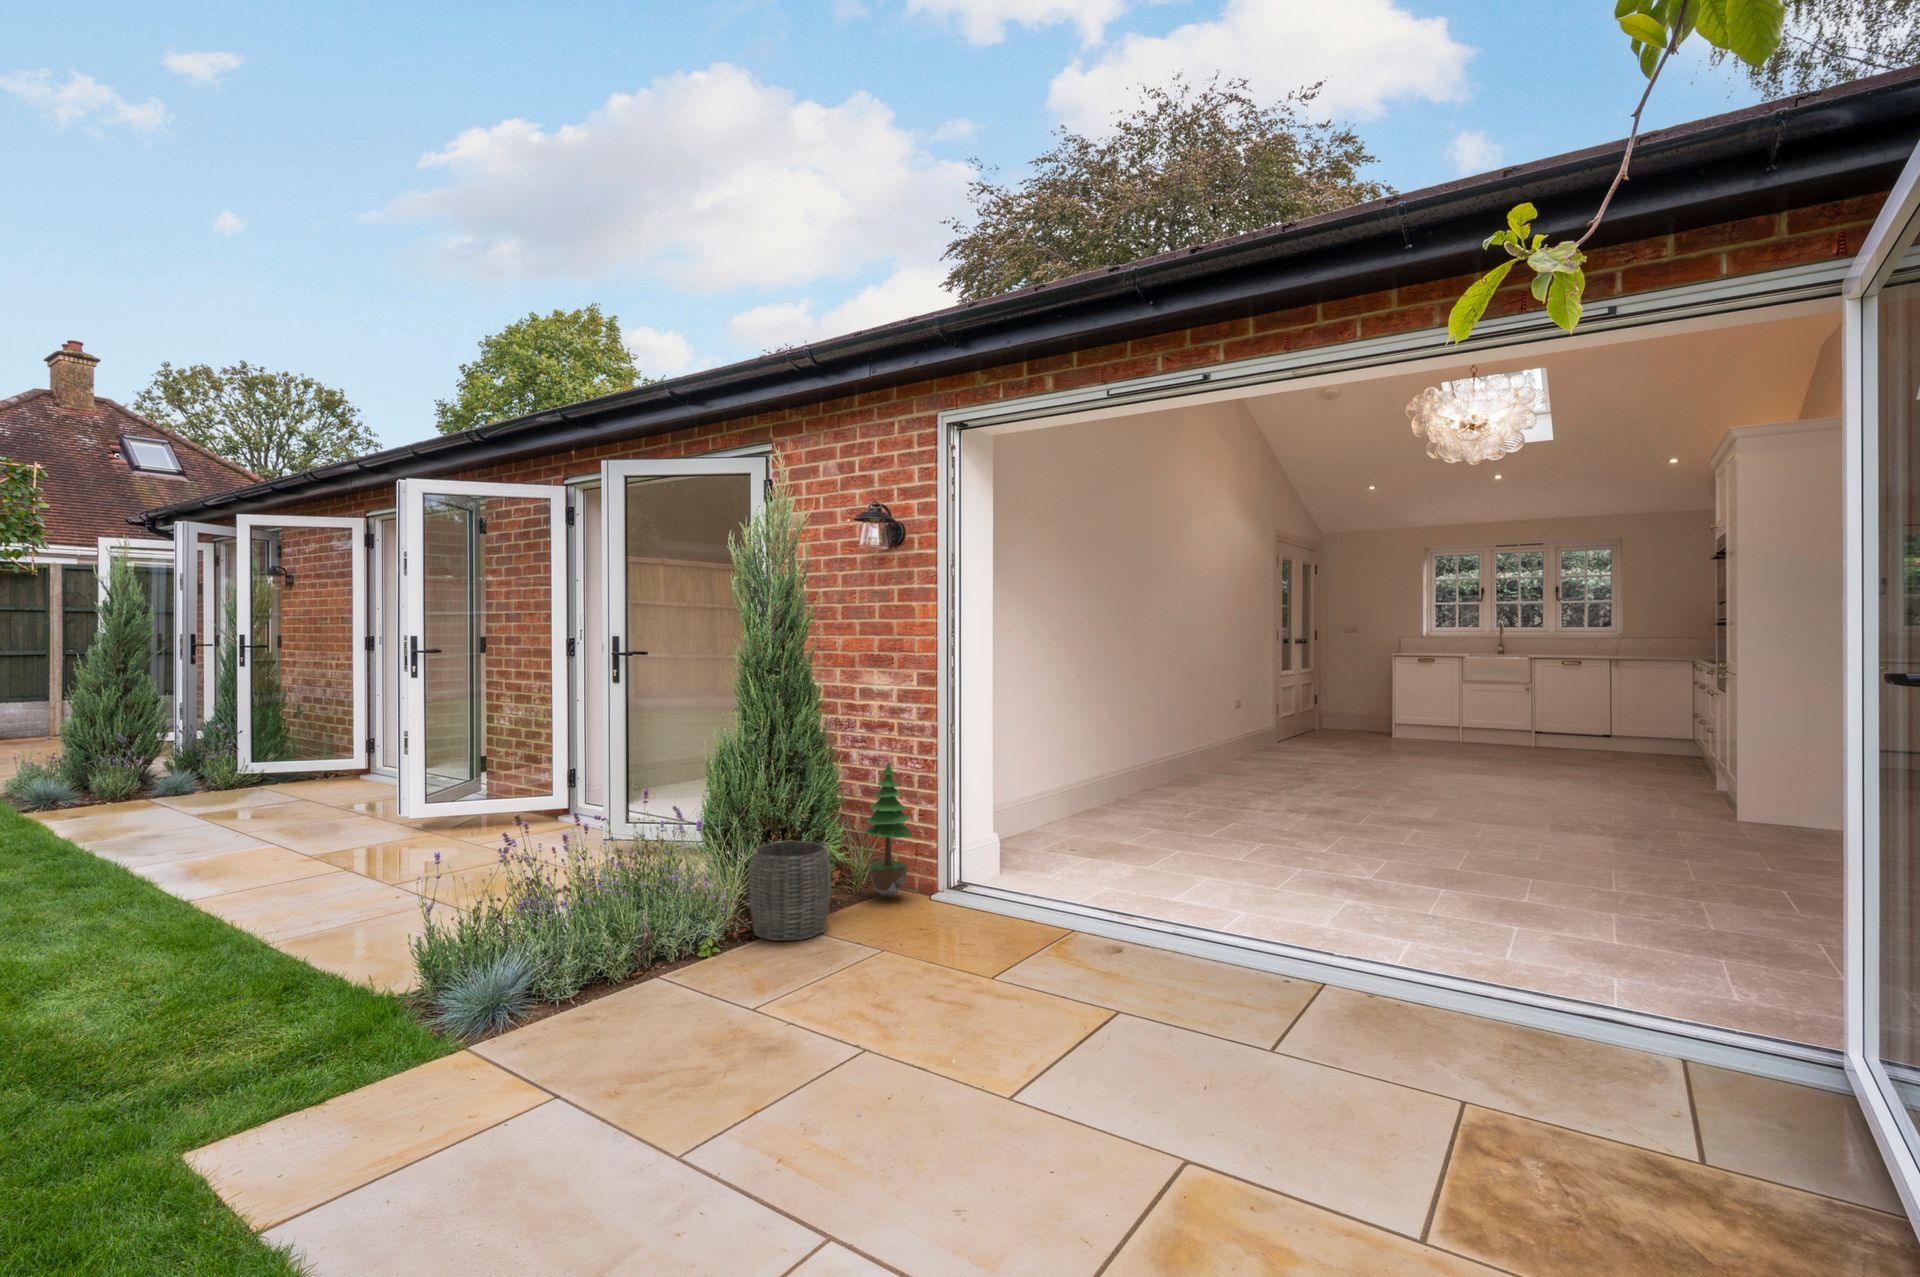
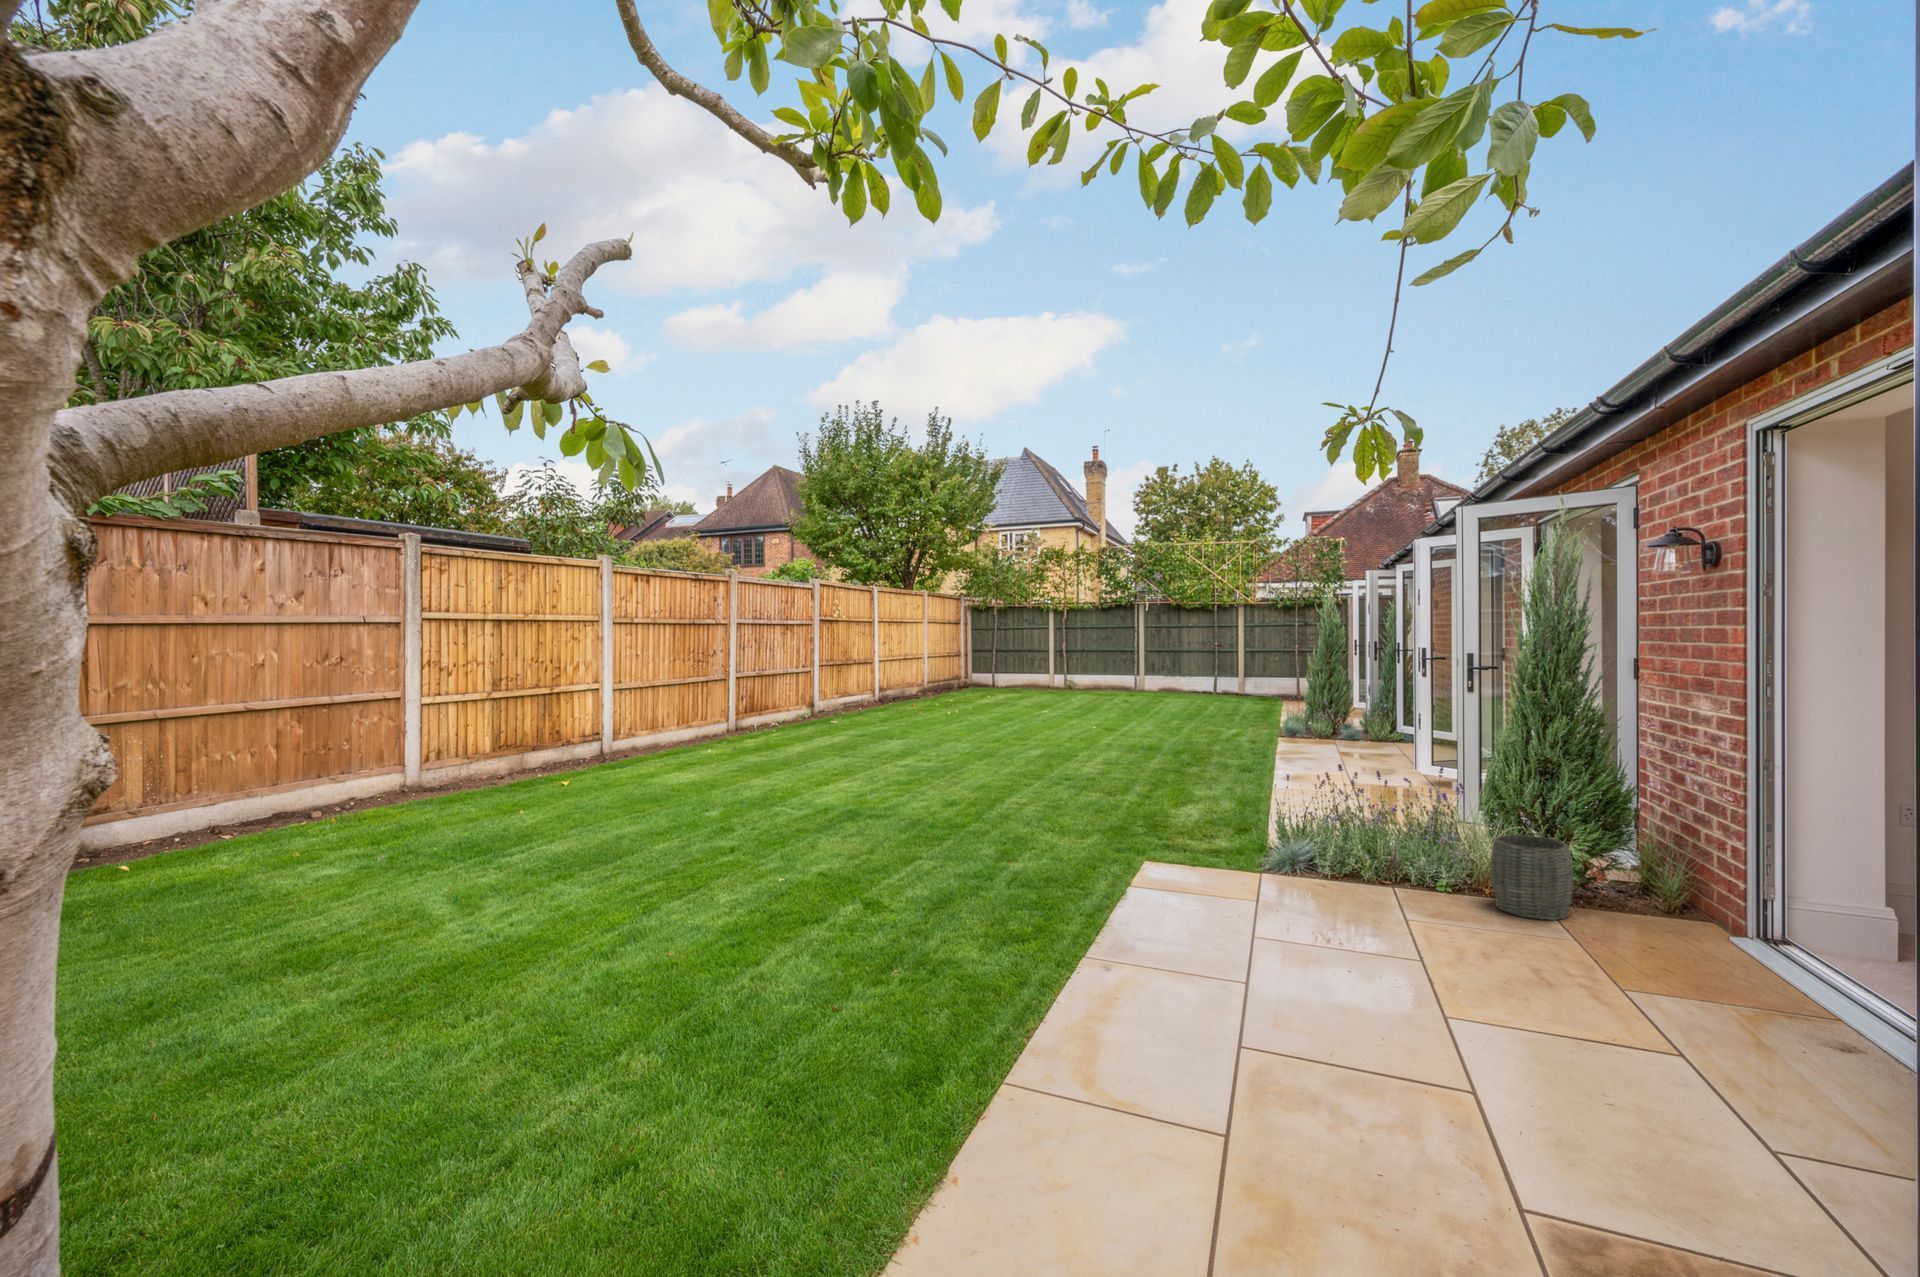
potted tree: present [865,763,912,898] -> none [1650,788,1714,924]

